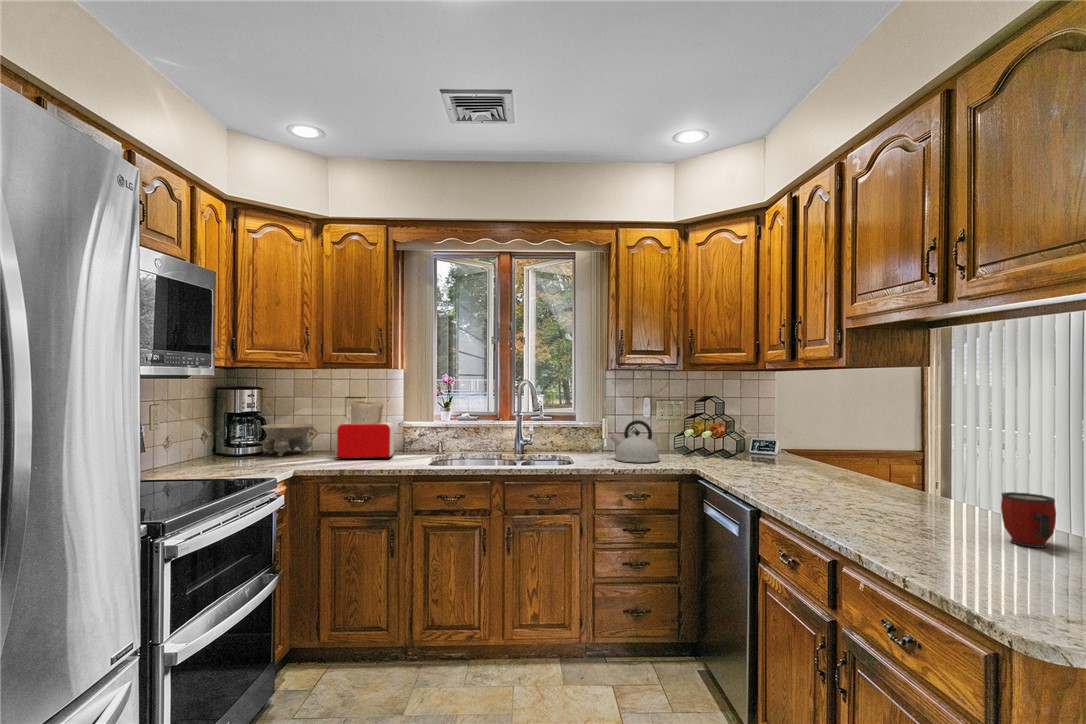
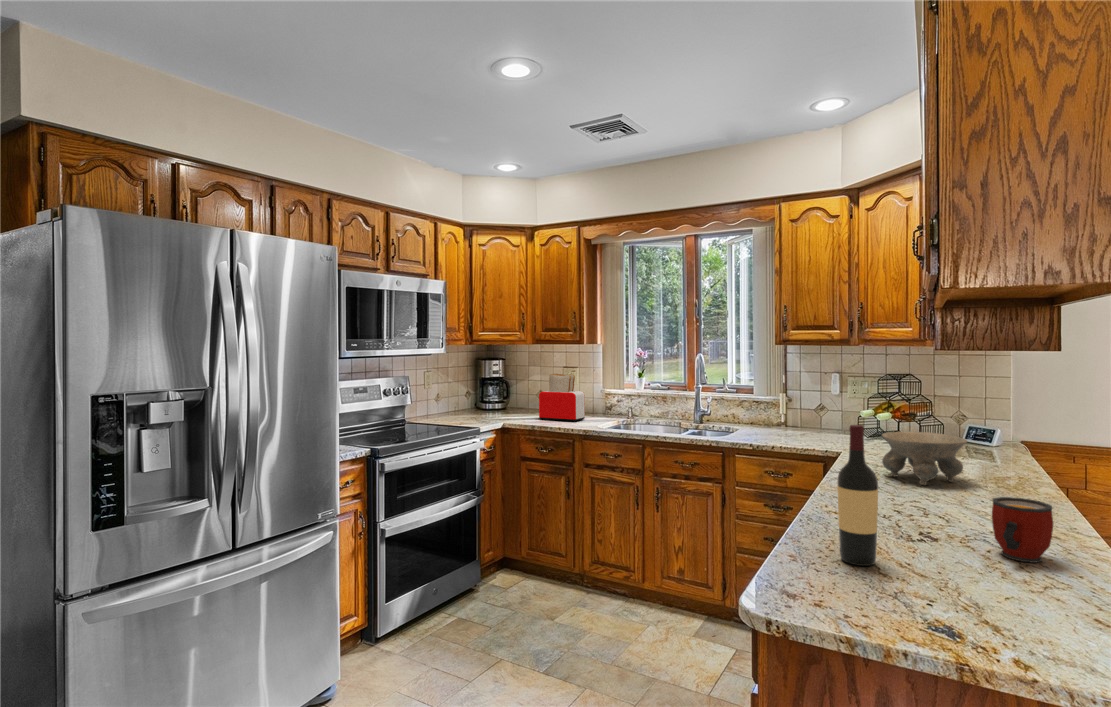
kettle: present [610,420,660,463] -> none [768,397,821,441]
bowl: present [261,423,314,456] -> present [882,432,967,485]
wine bottle: none [953,433,998,577] -> present [837,425,878,566]

